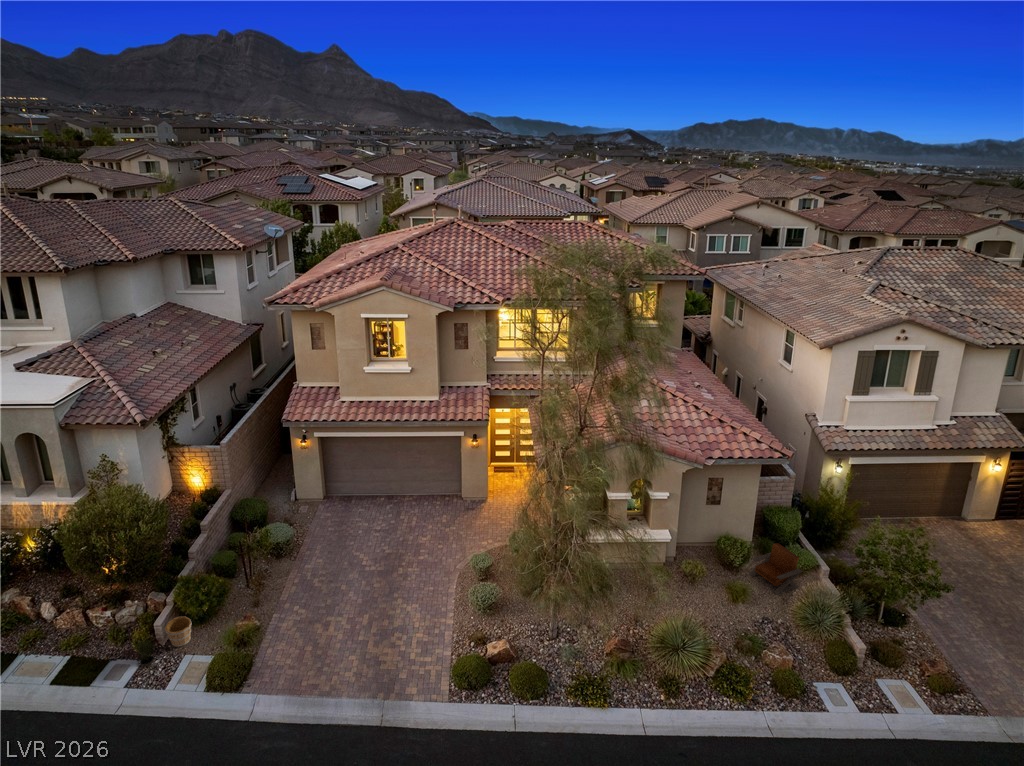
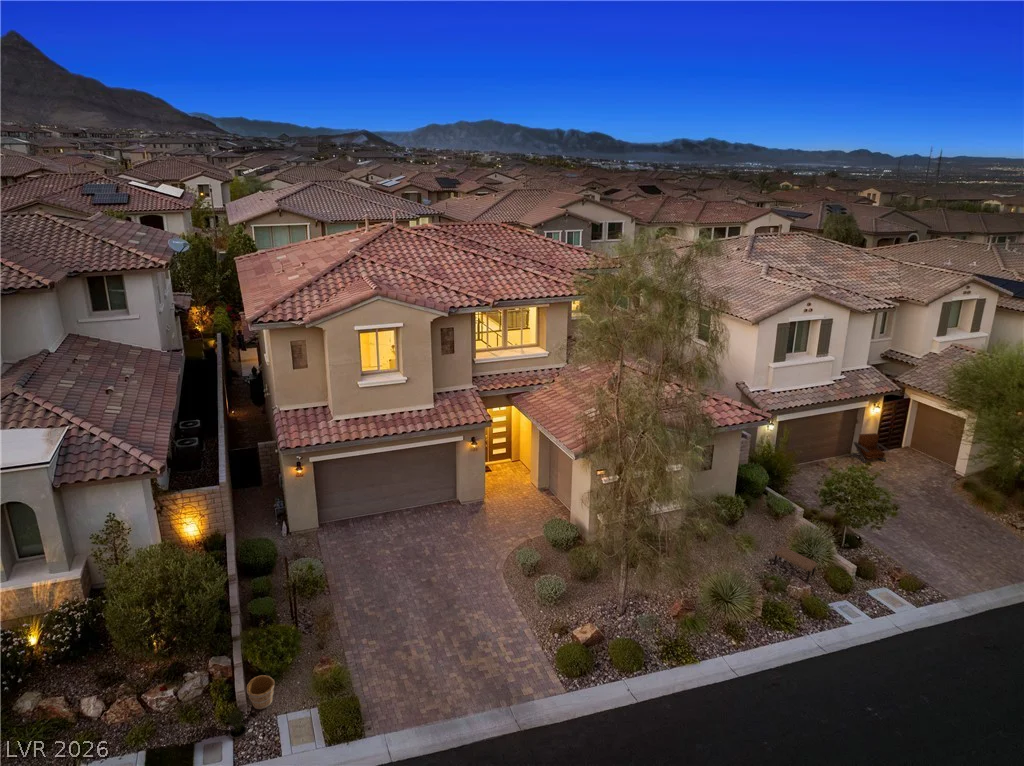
lounge chair: present [750,543,802,595] -> present [852,433,889,463]
bench: none [770,606,818,652] -> present [774,547,817,581]

